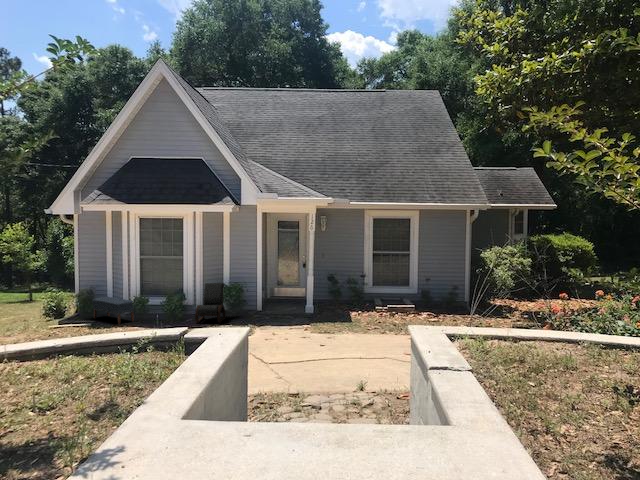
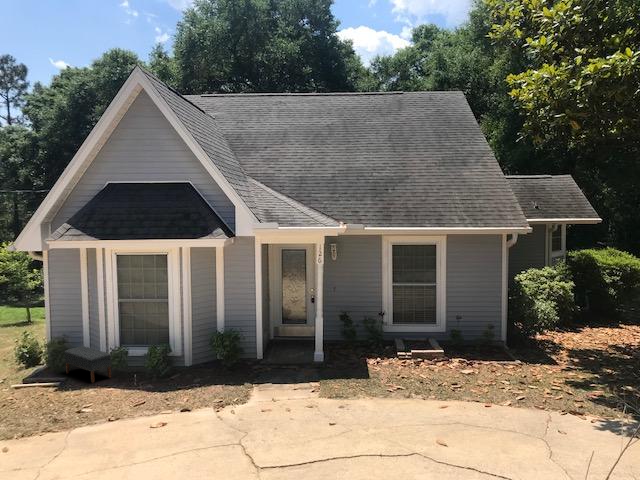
lounge chair: present [195,283,226,324] -> none [181,330,219,381]

